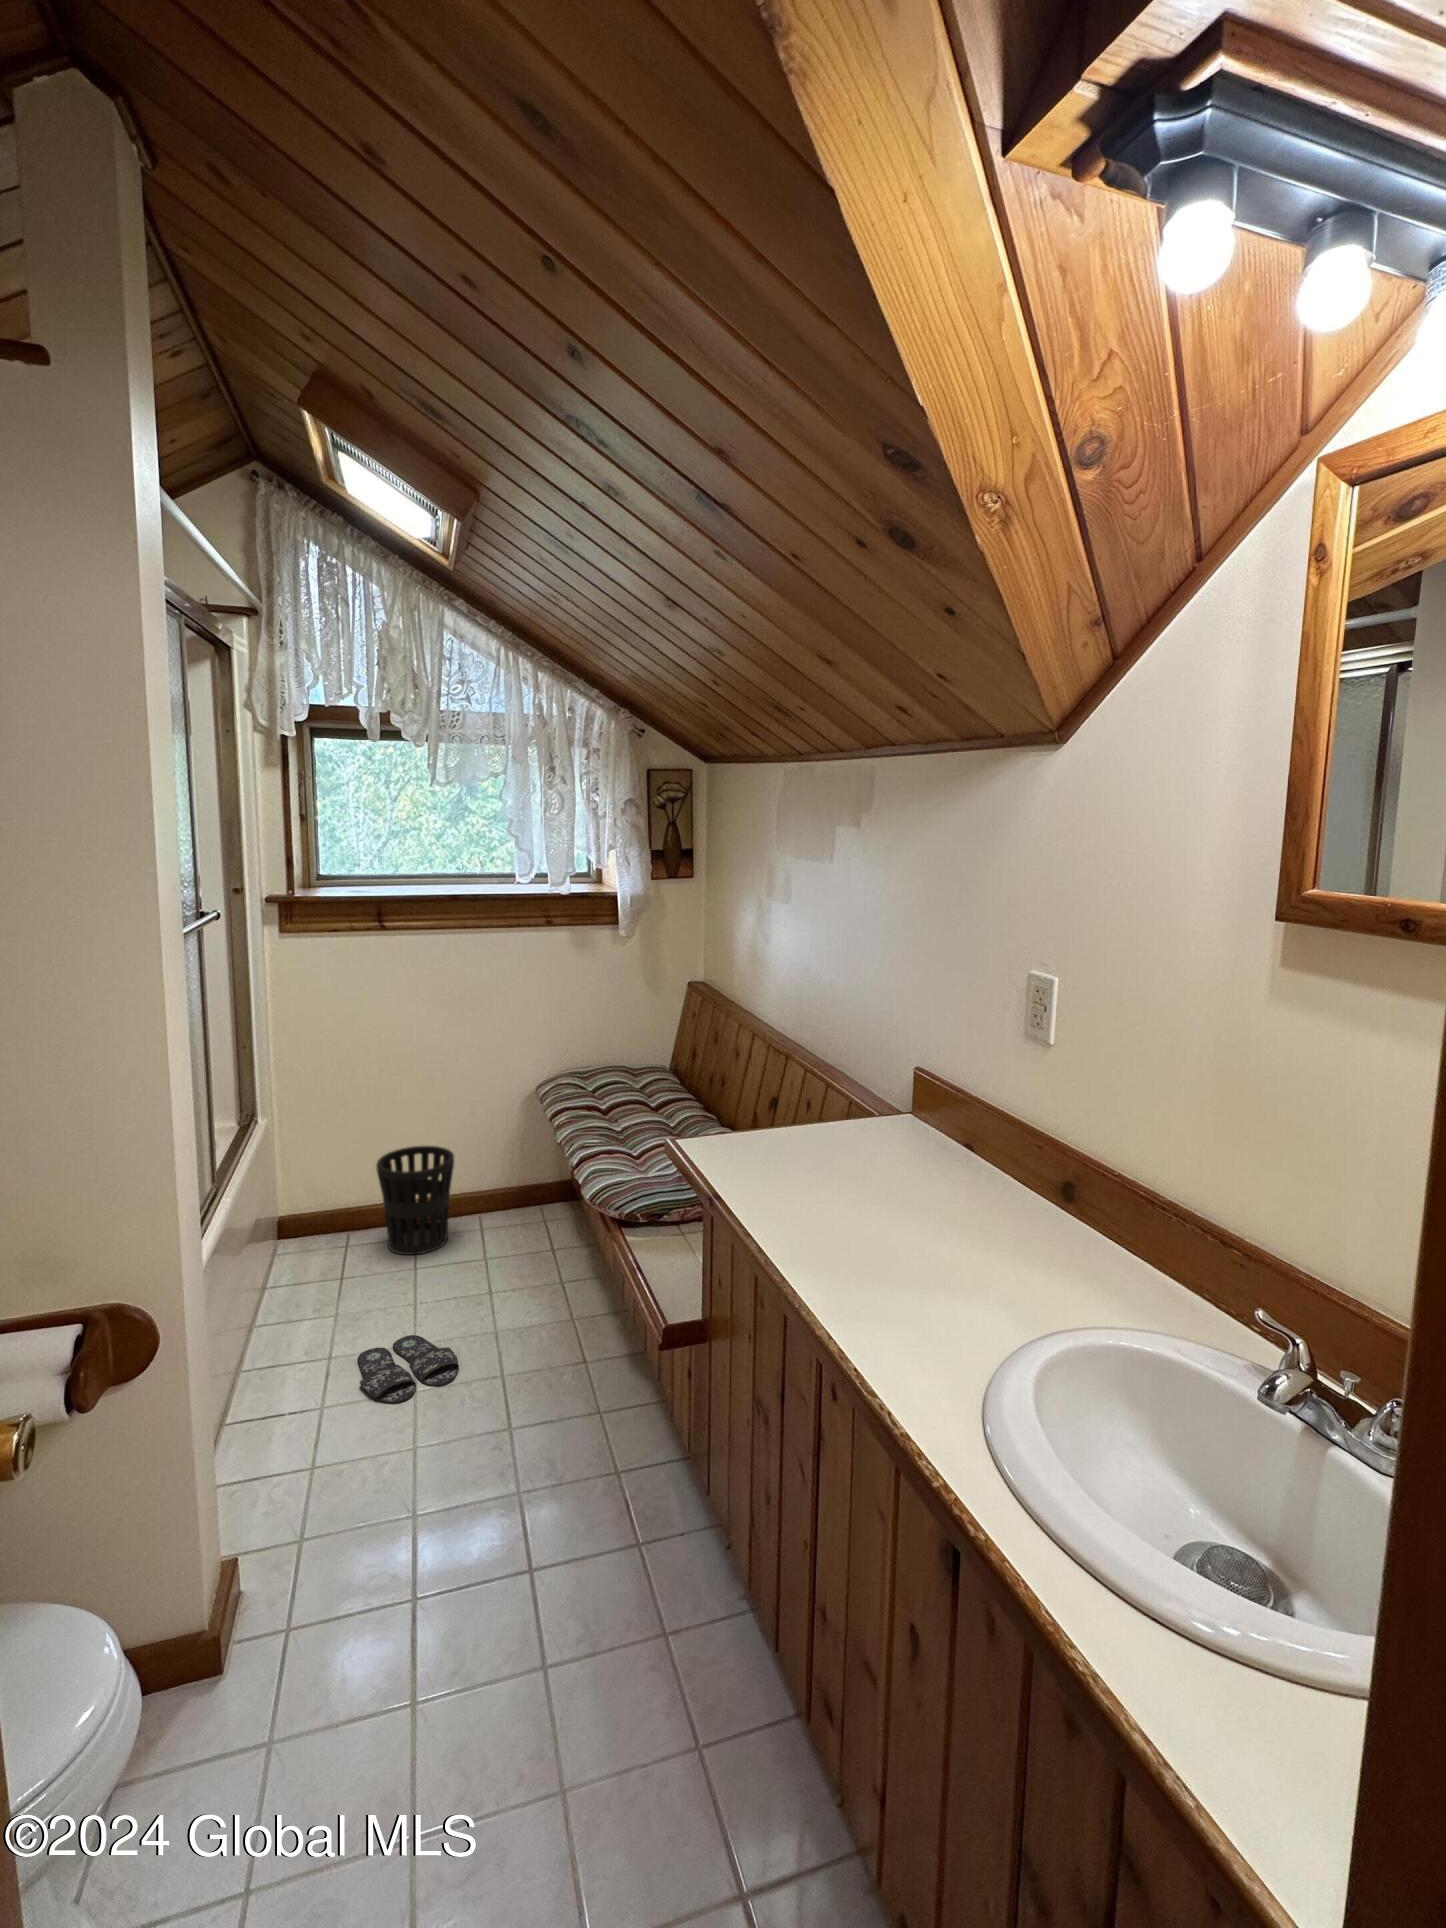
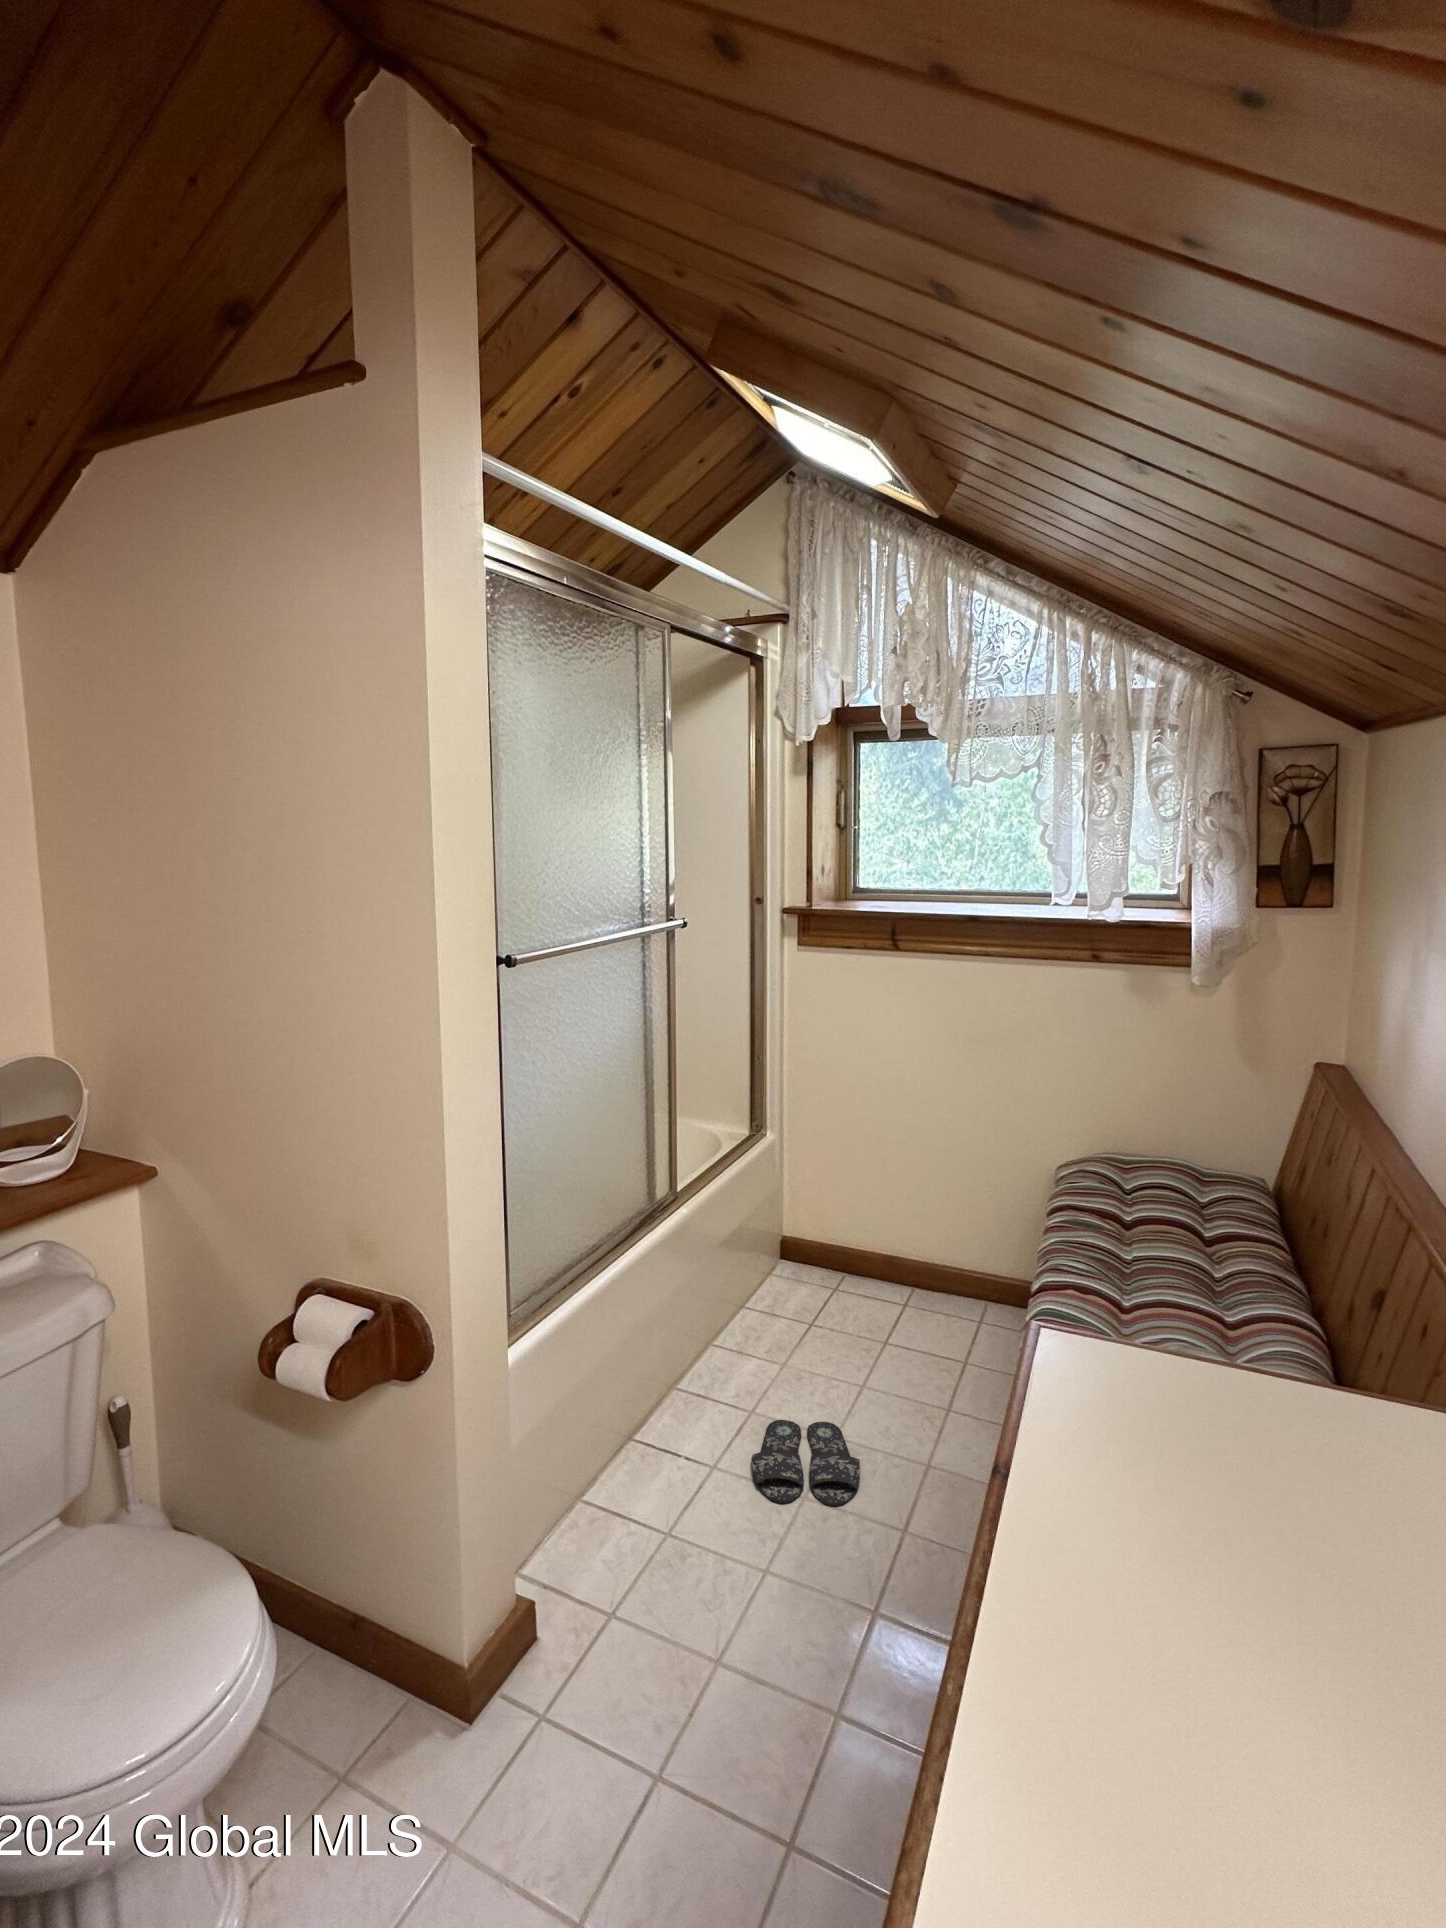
wastebasket: present [376,1146,454,1255] -> none [862,1199,949,1328]

